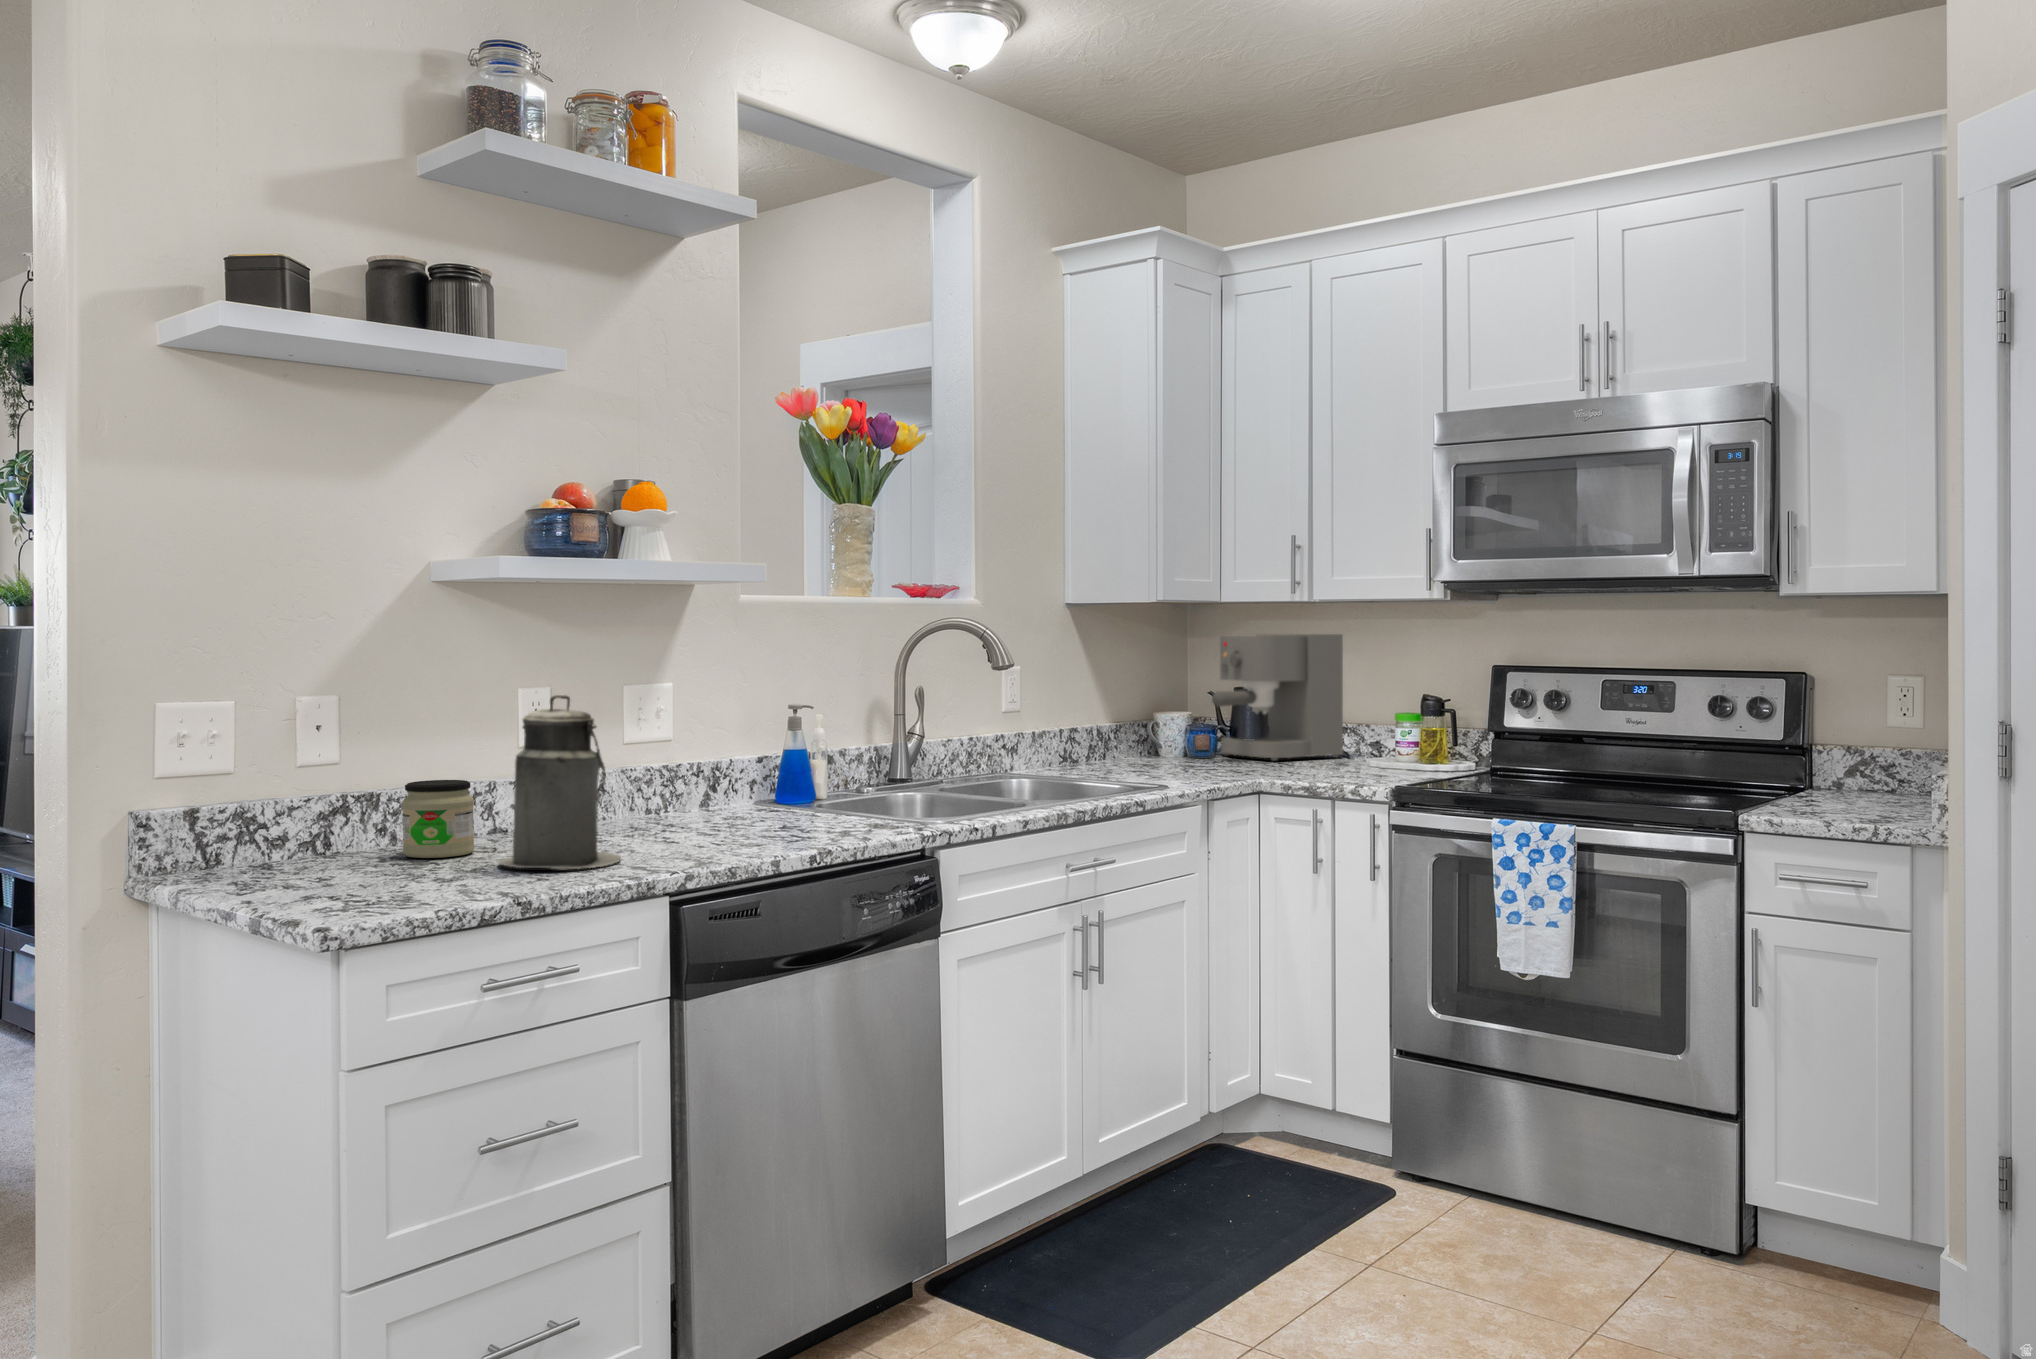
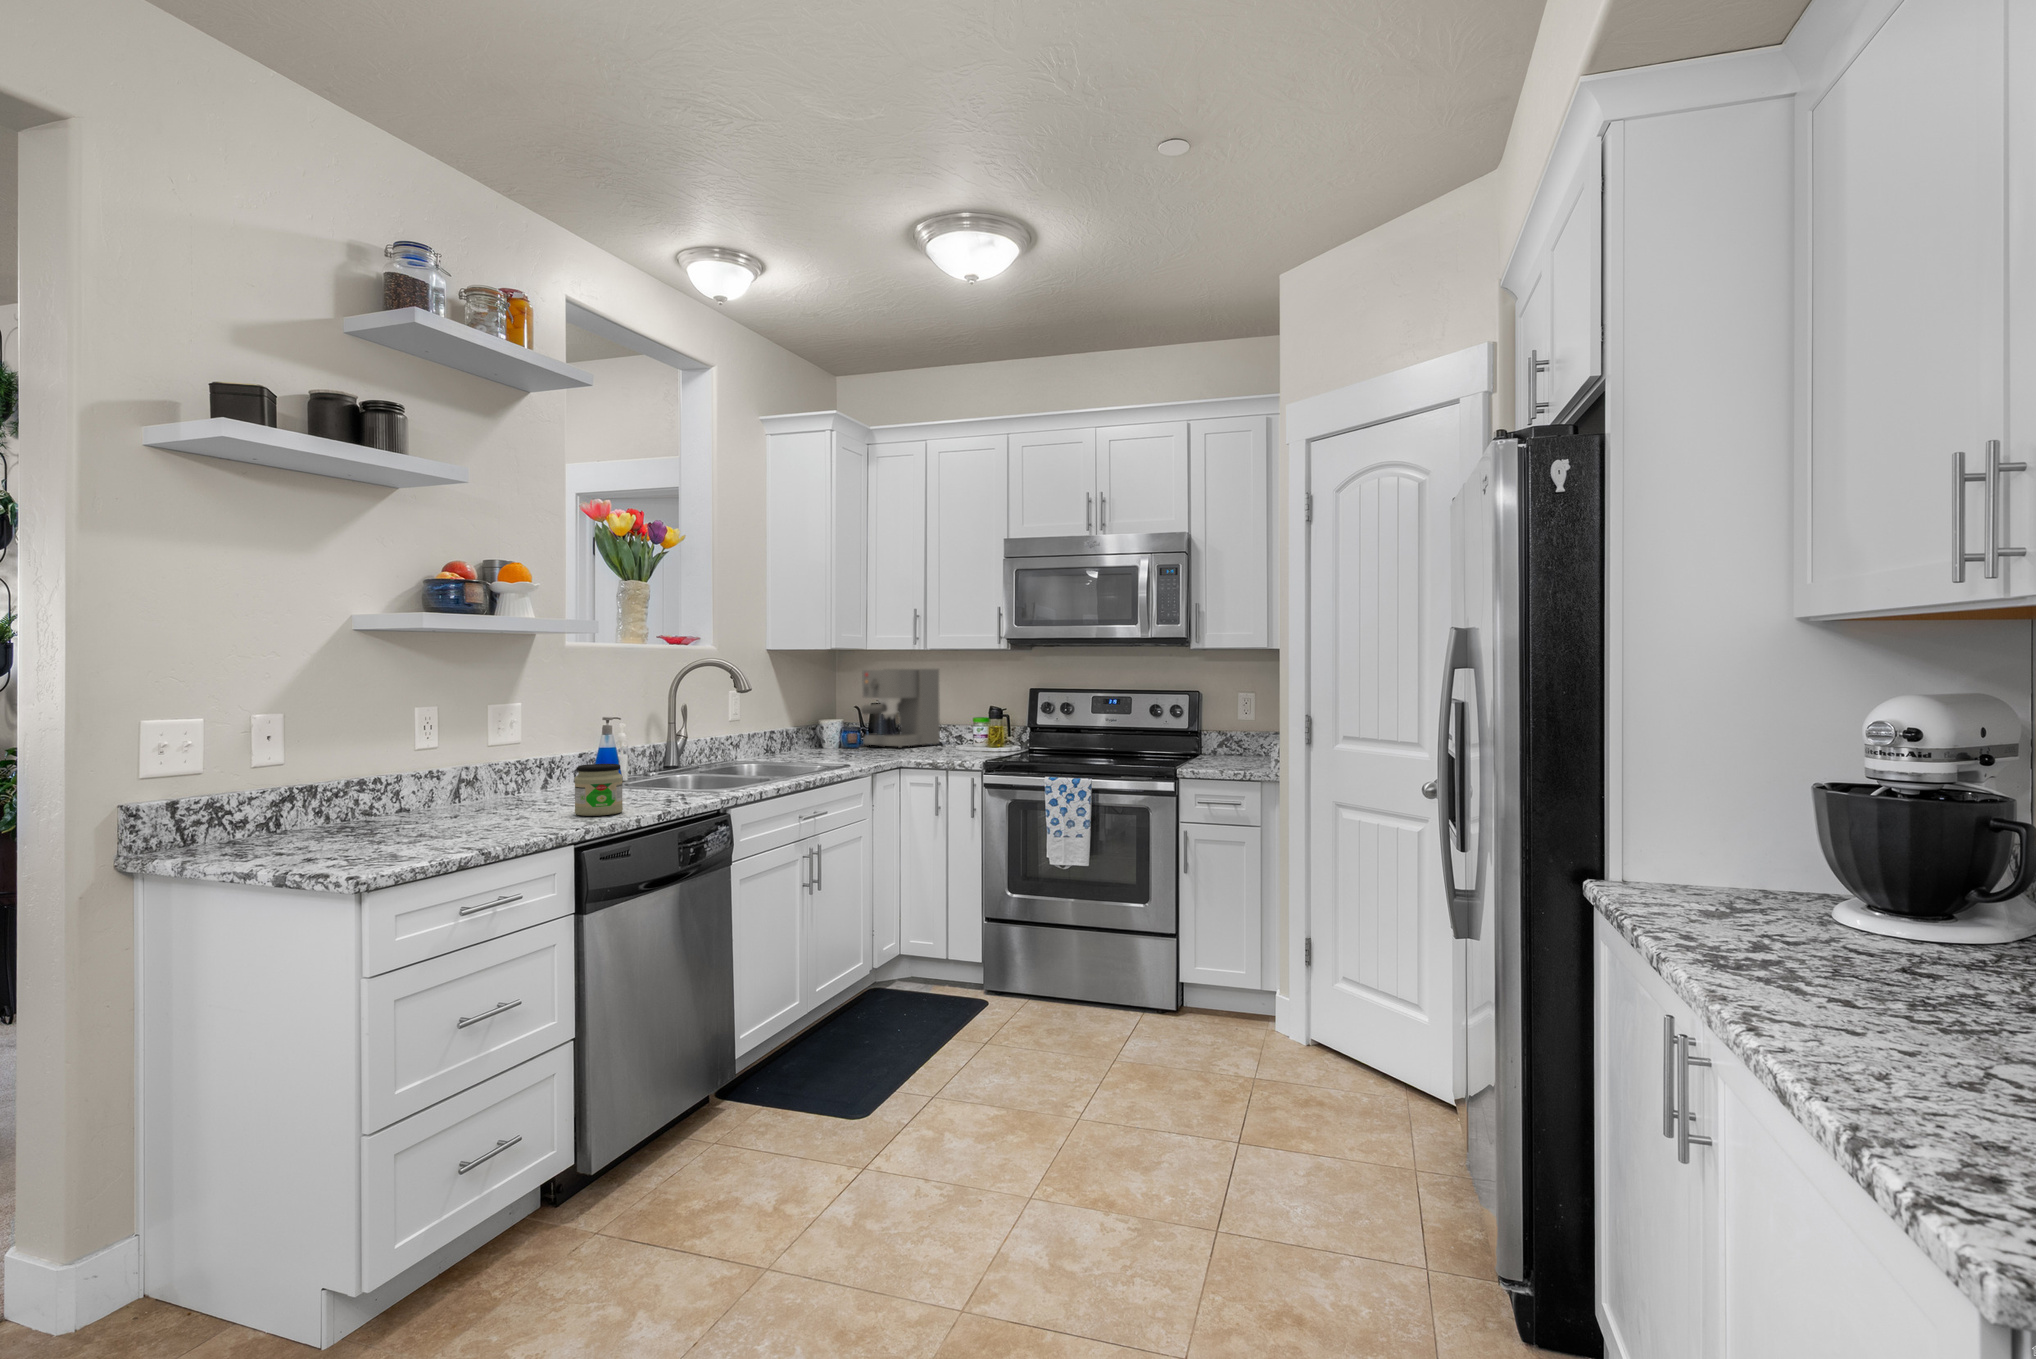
canister: present [498,695,621,869] -> none [431,711,525,832]
jar: present [402,780,474,858] -> present [574,764,623,816]

